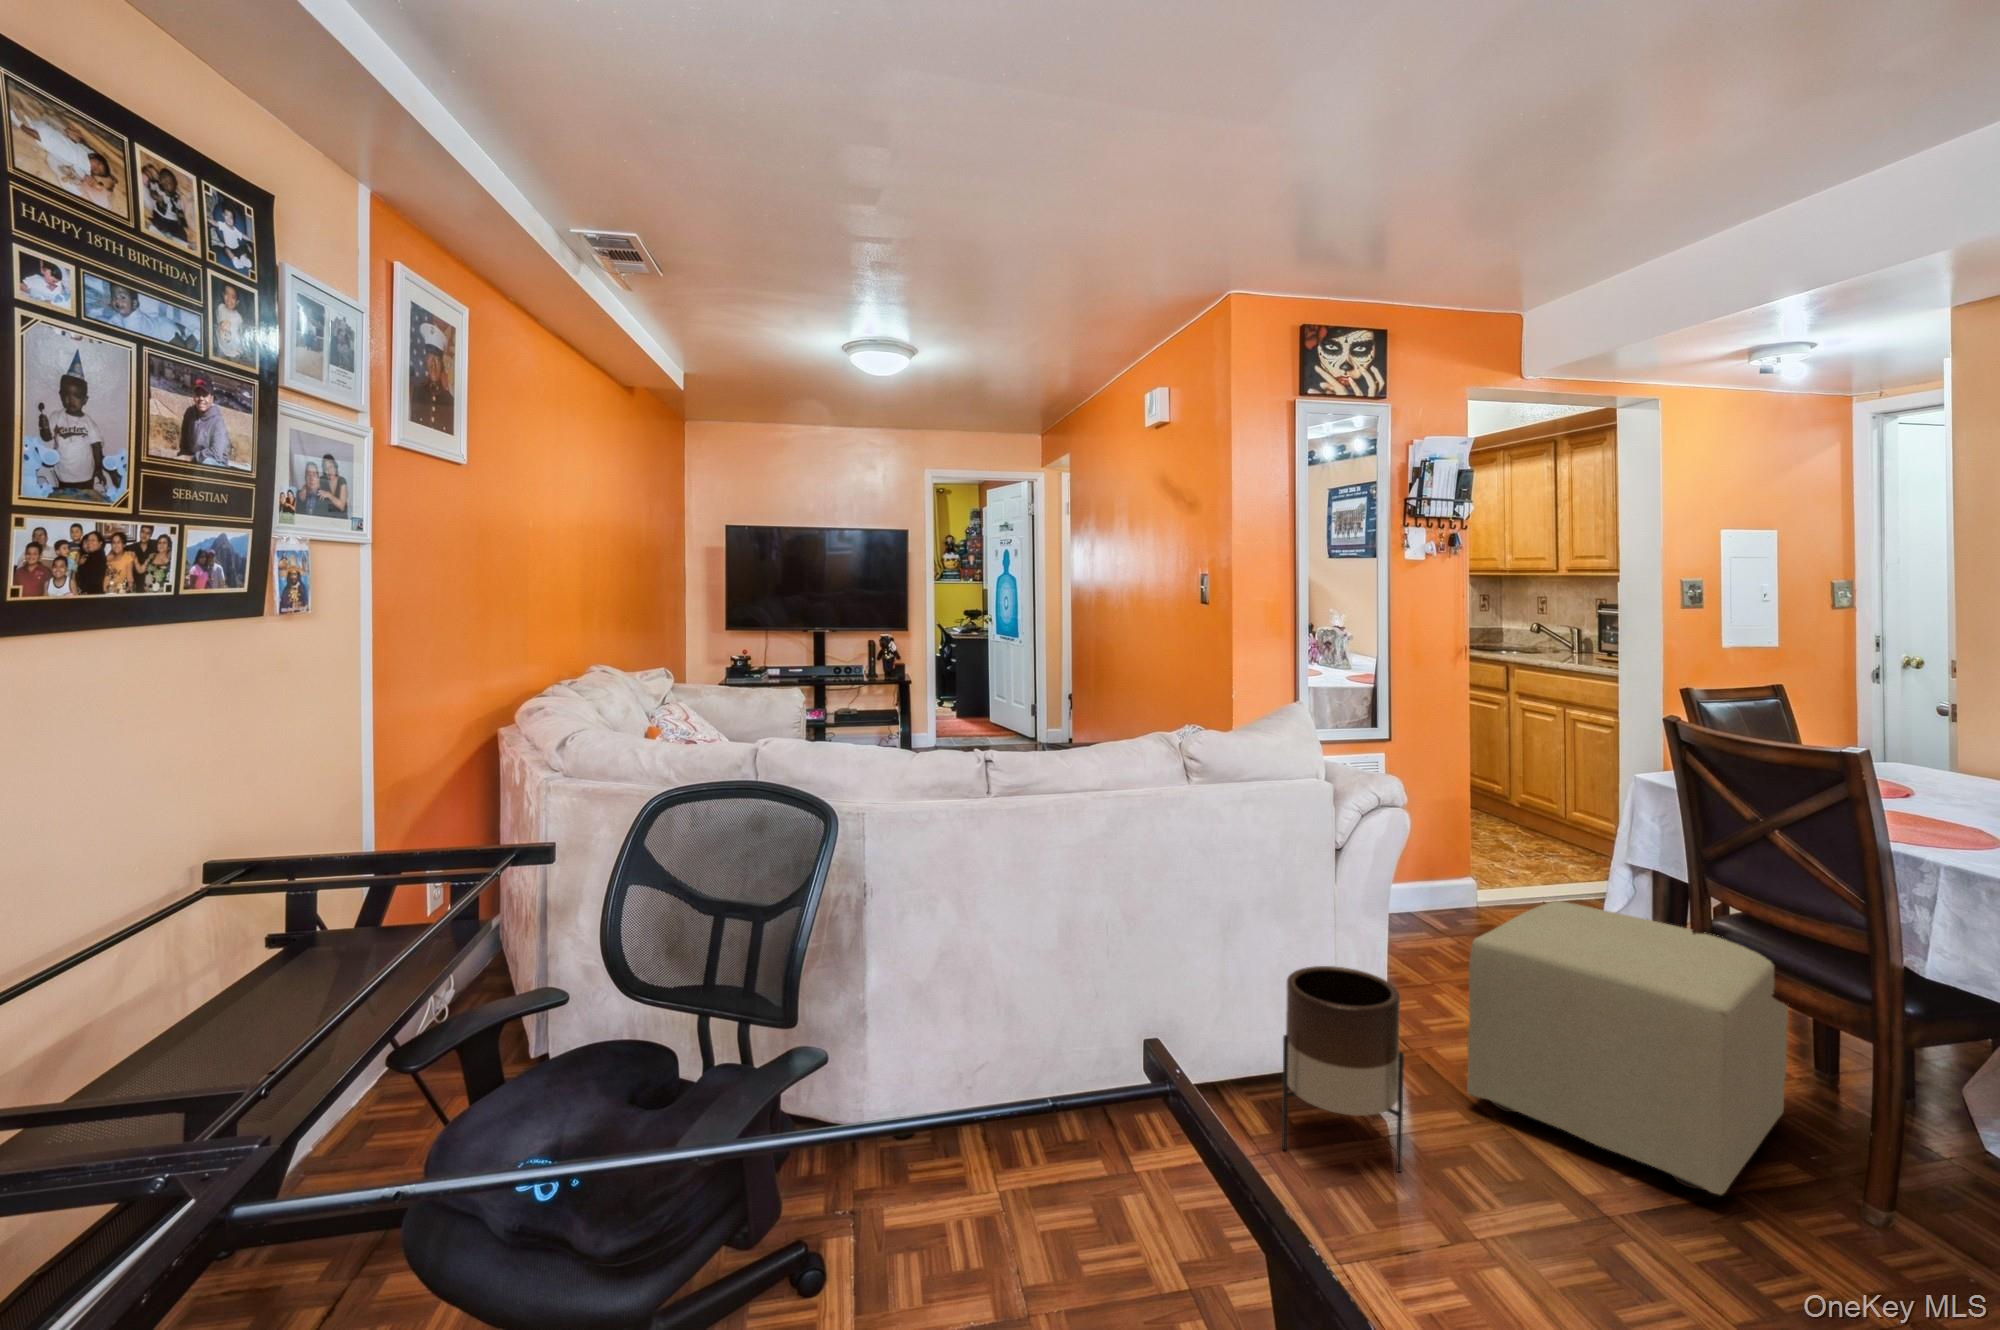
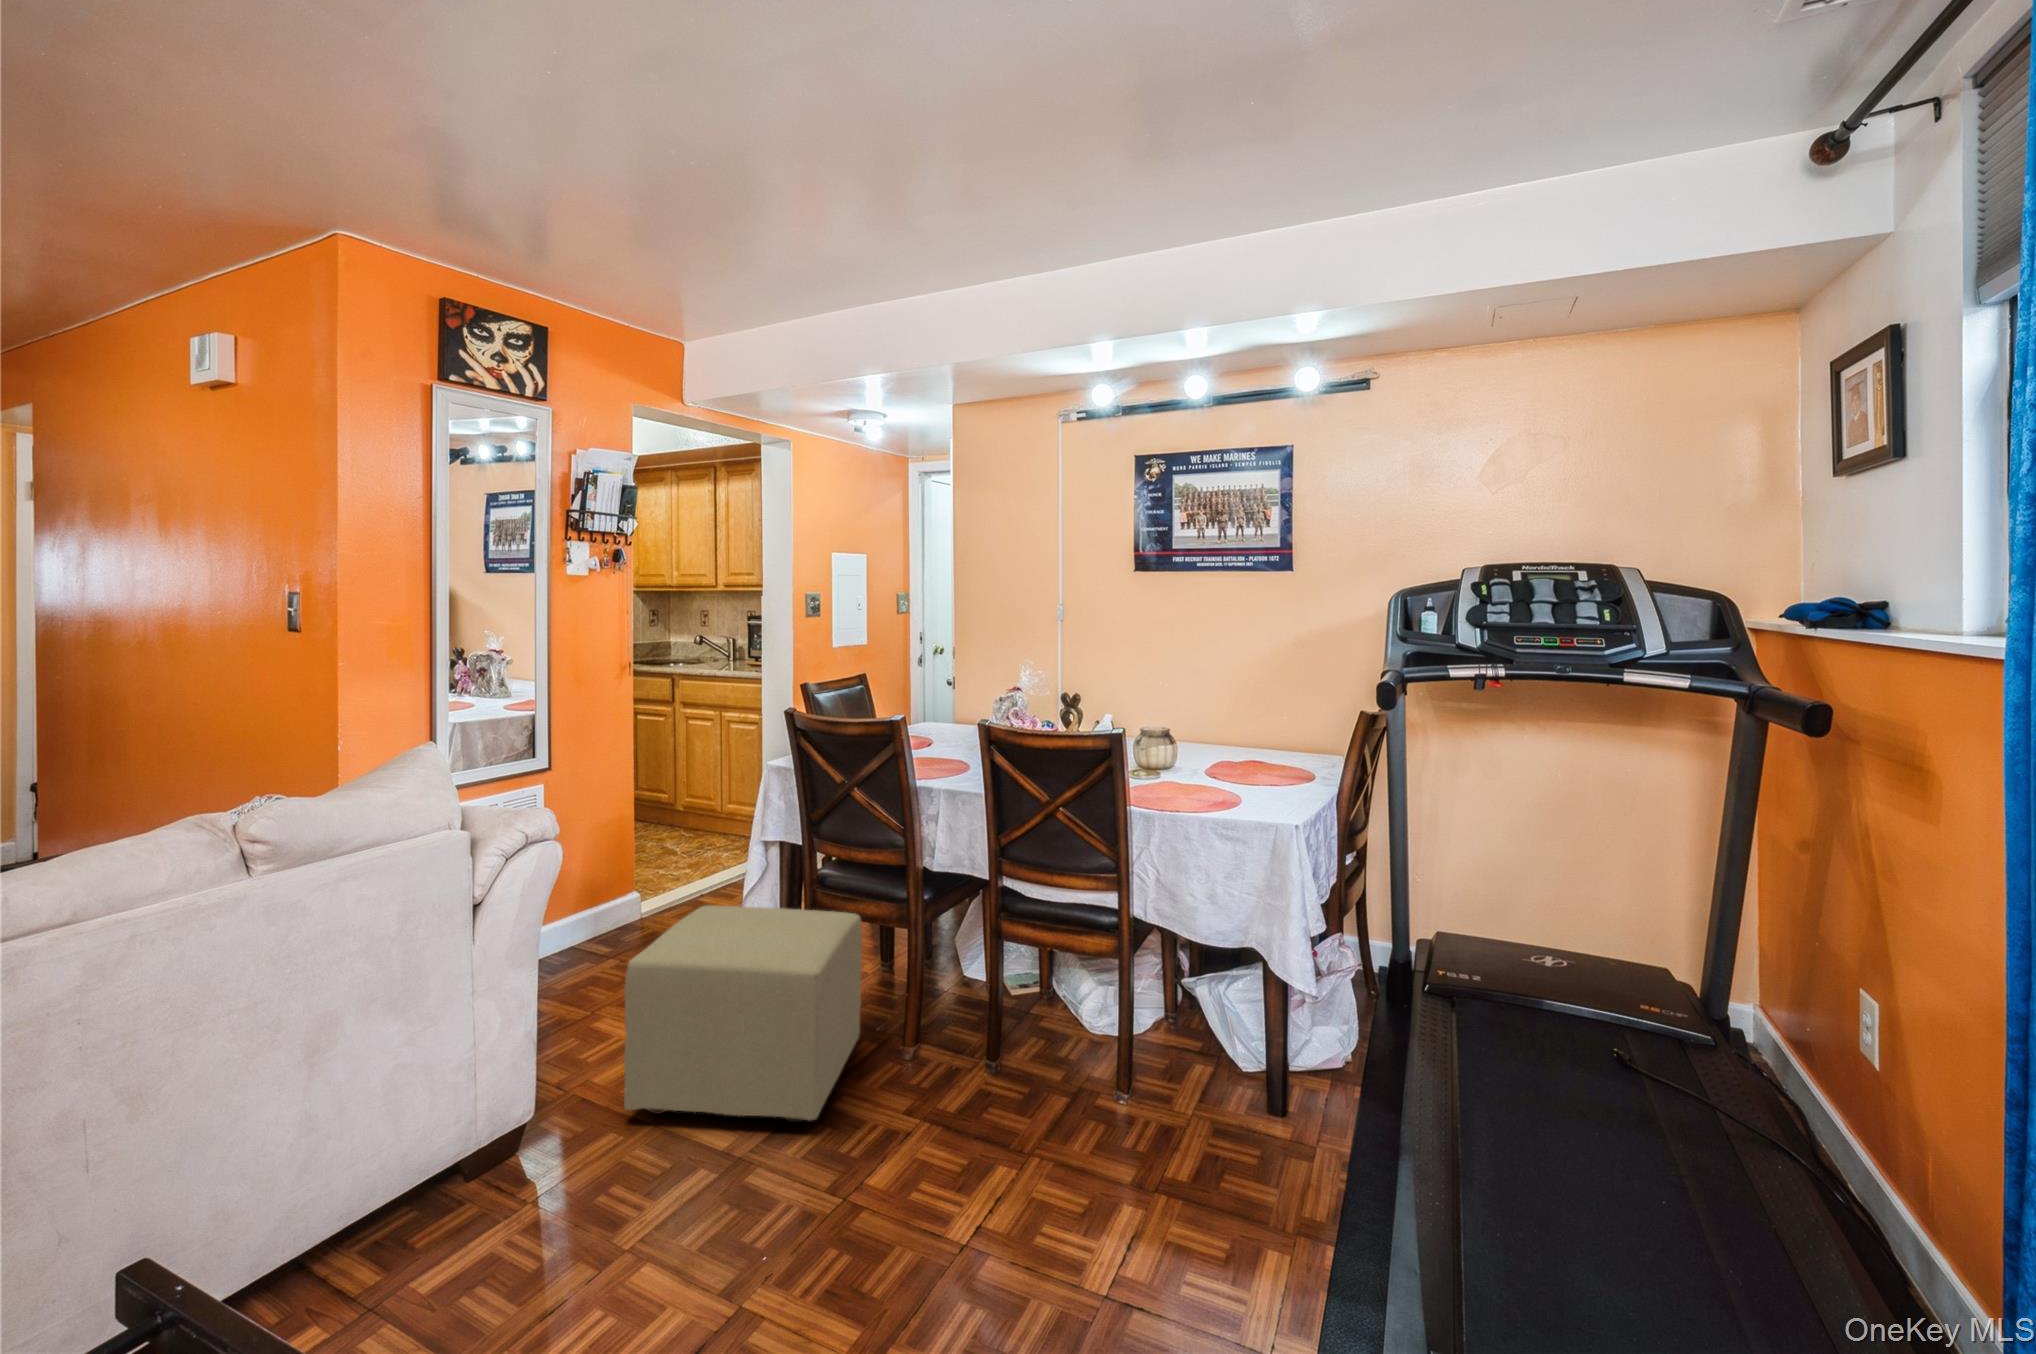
planter: present [1282,966,1404,1172] -> none [424,1024,559,1246]

